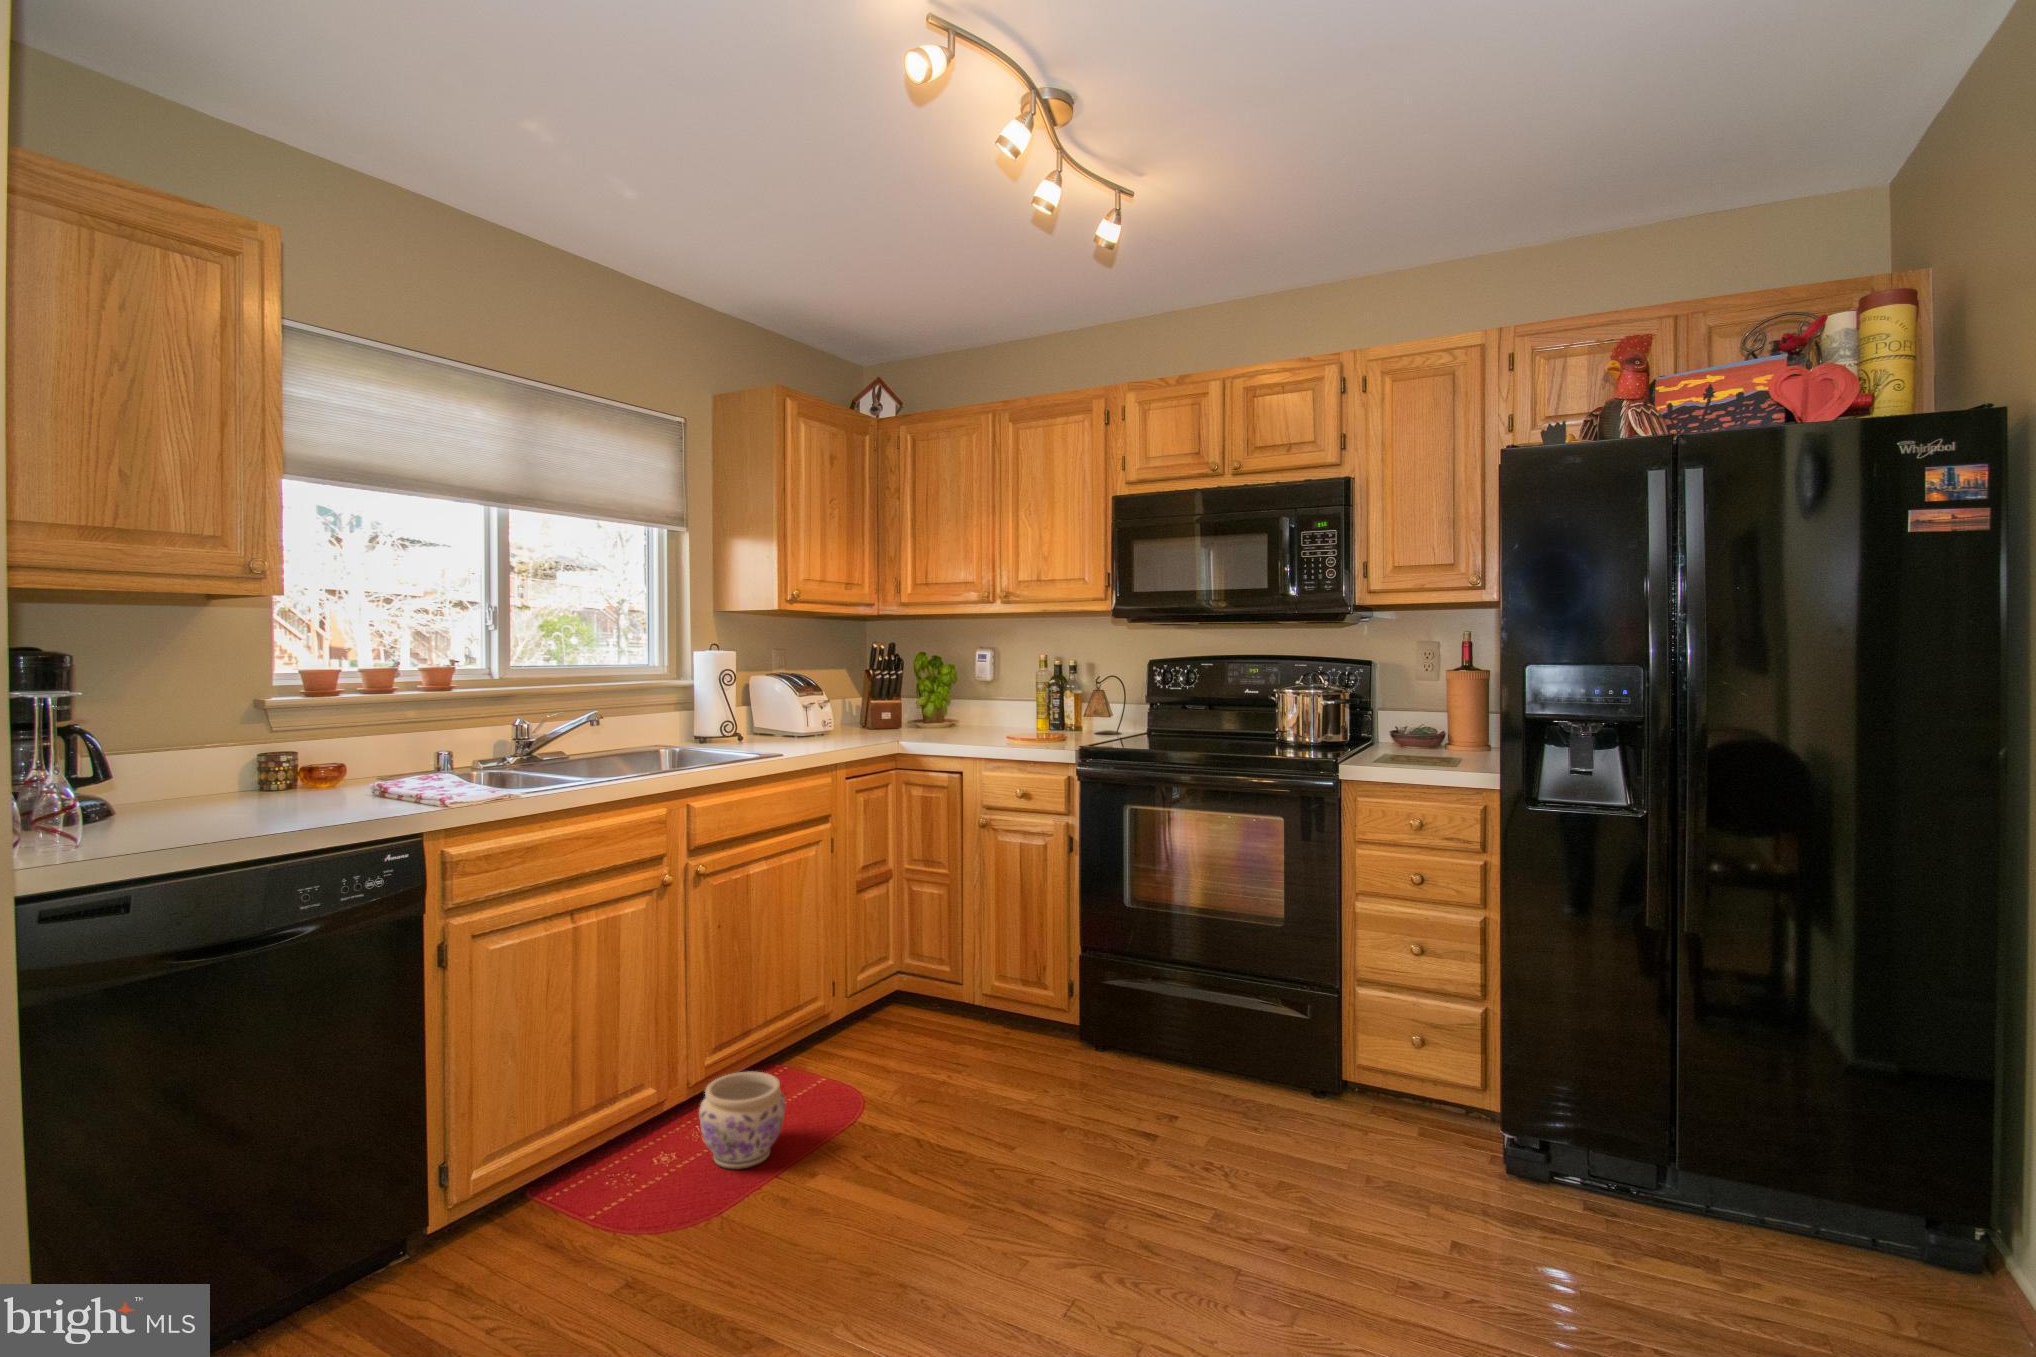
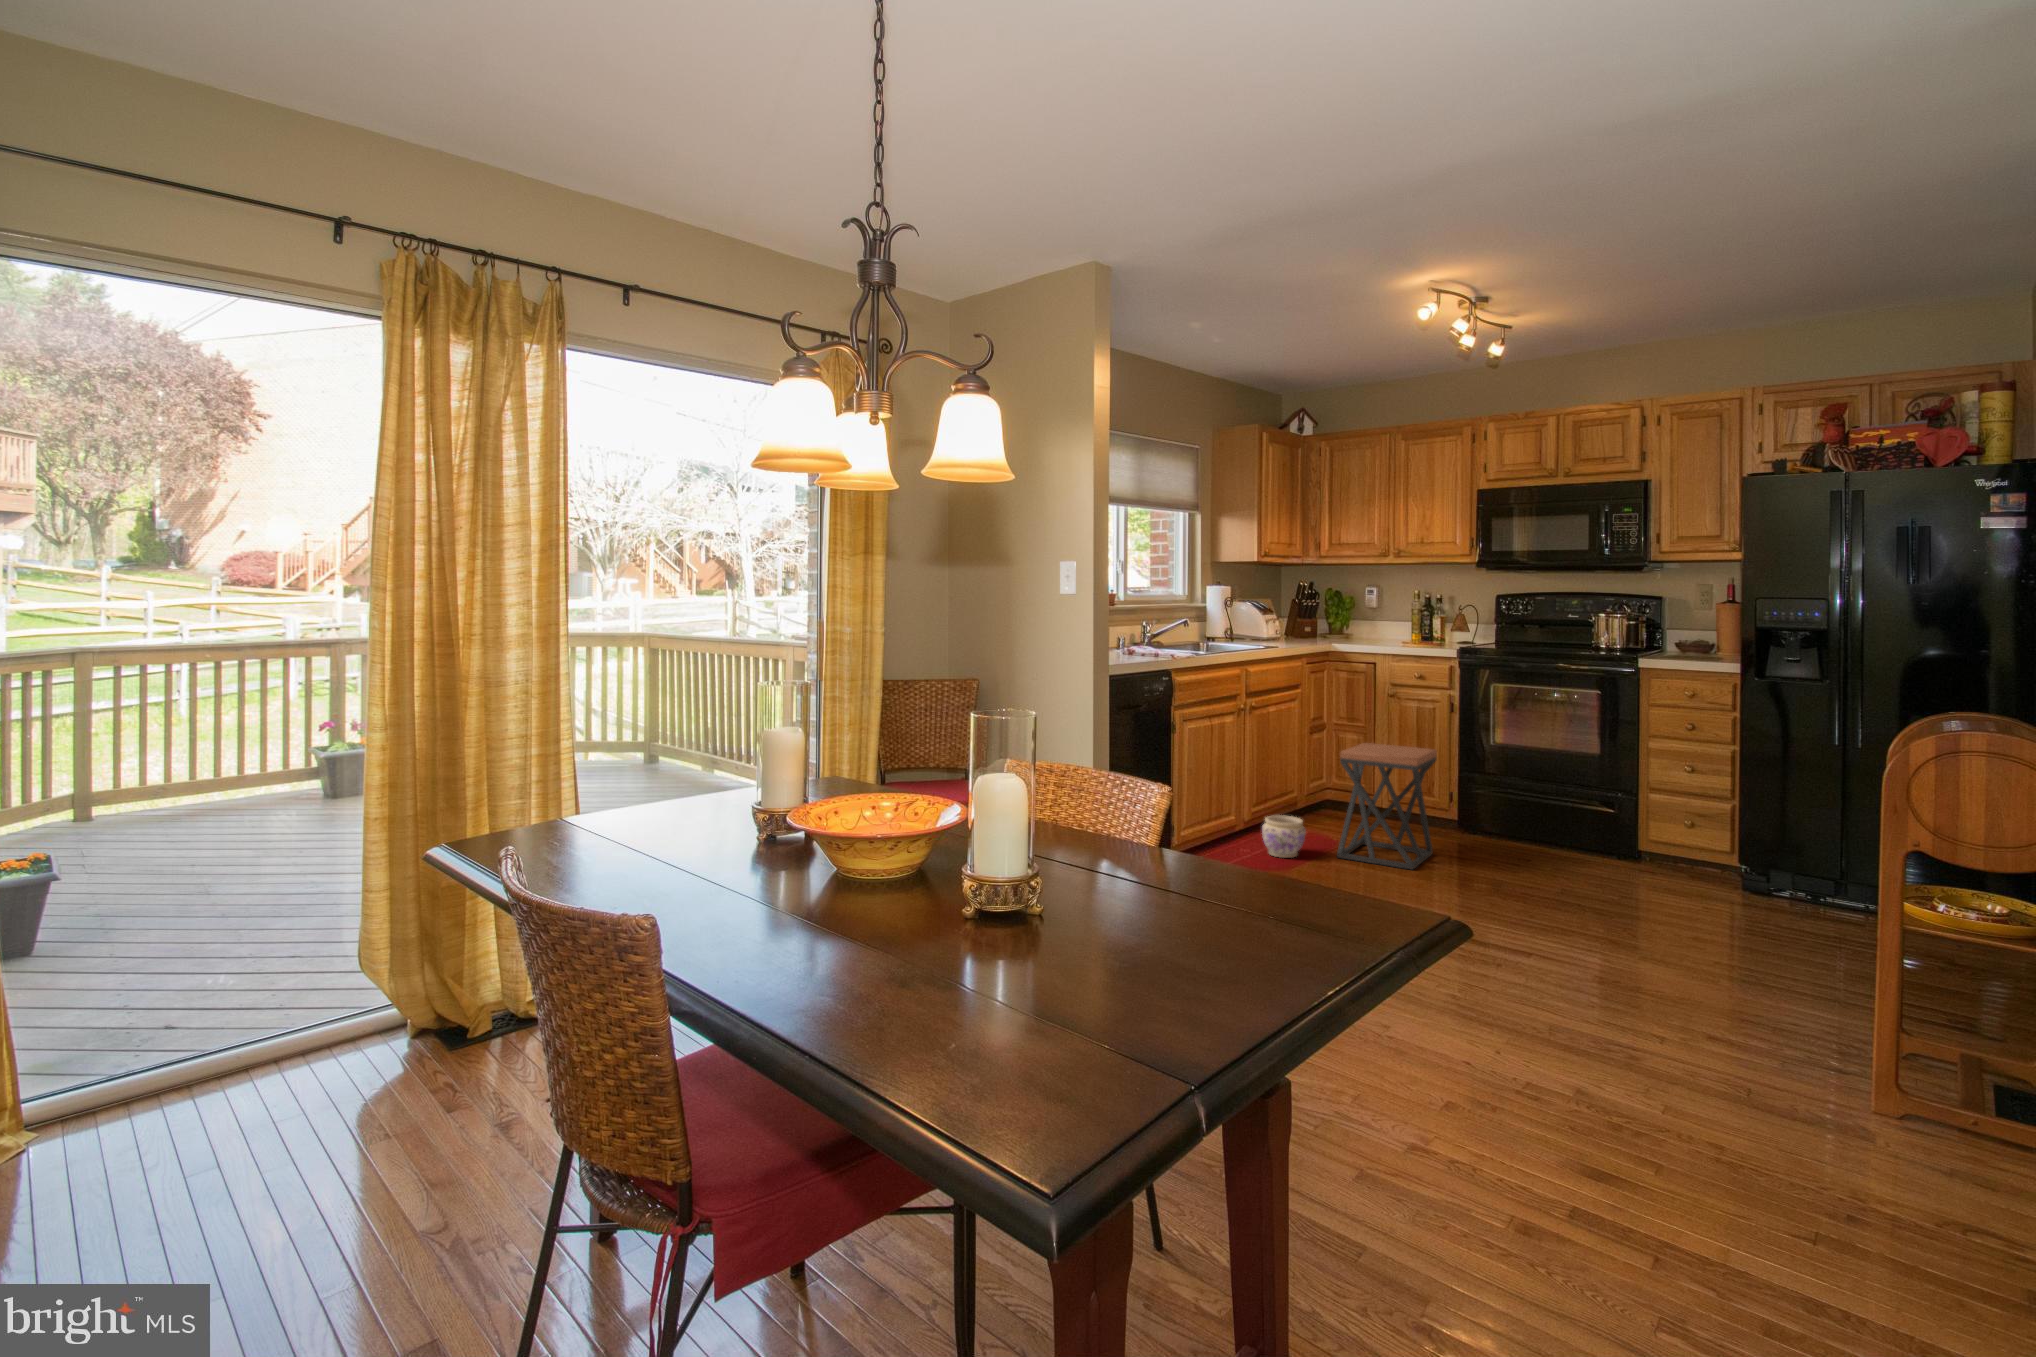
stool: none [842,917,1028,1187] -> present [1337,743,1437,869]

